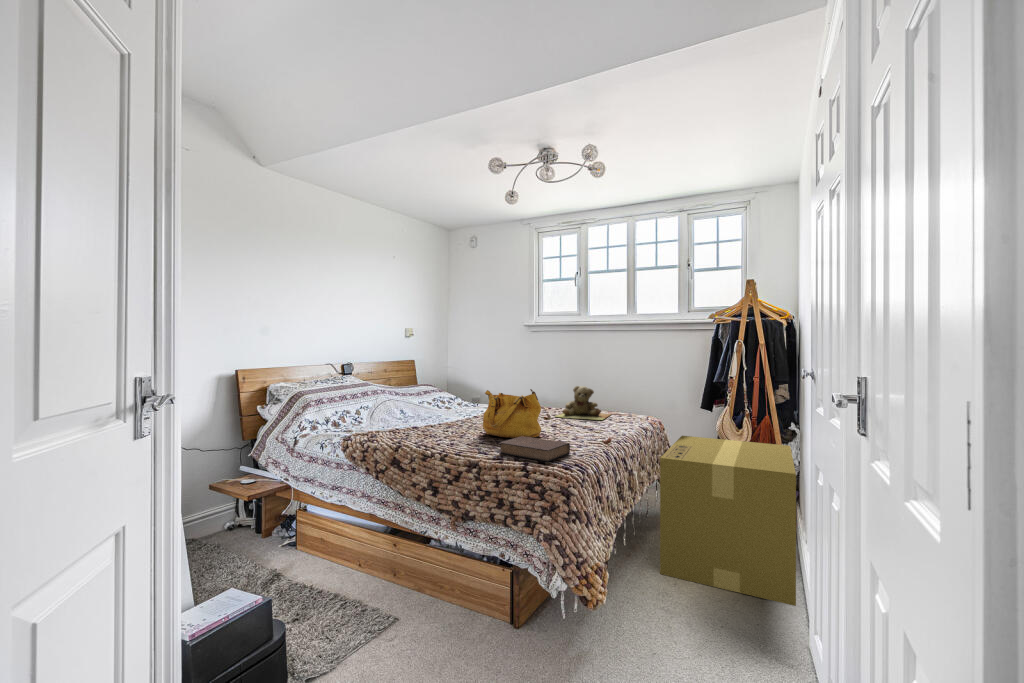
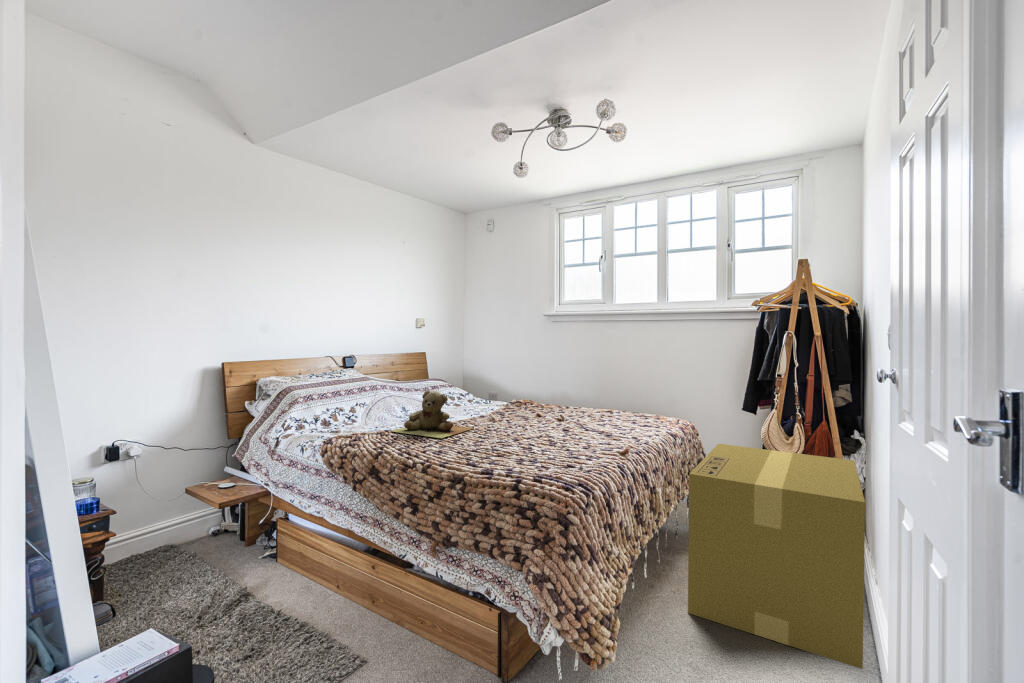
teddy bear: present [556,386,610,420] -> present [392,391,473,438]
handbag: present [483,389,541,438] -> none [483,388,549,446]
book: present [501,436,570,462] -> none [492,444,577,479]

